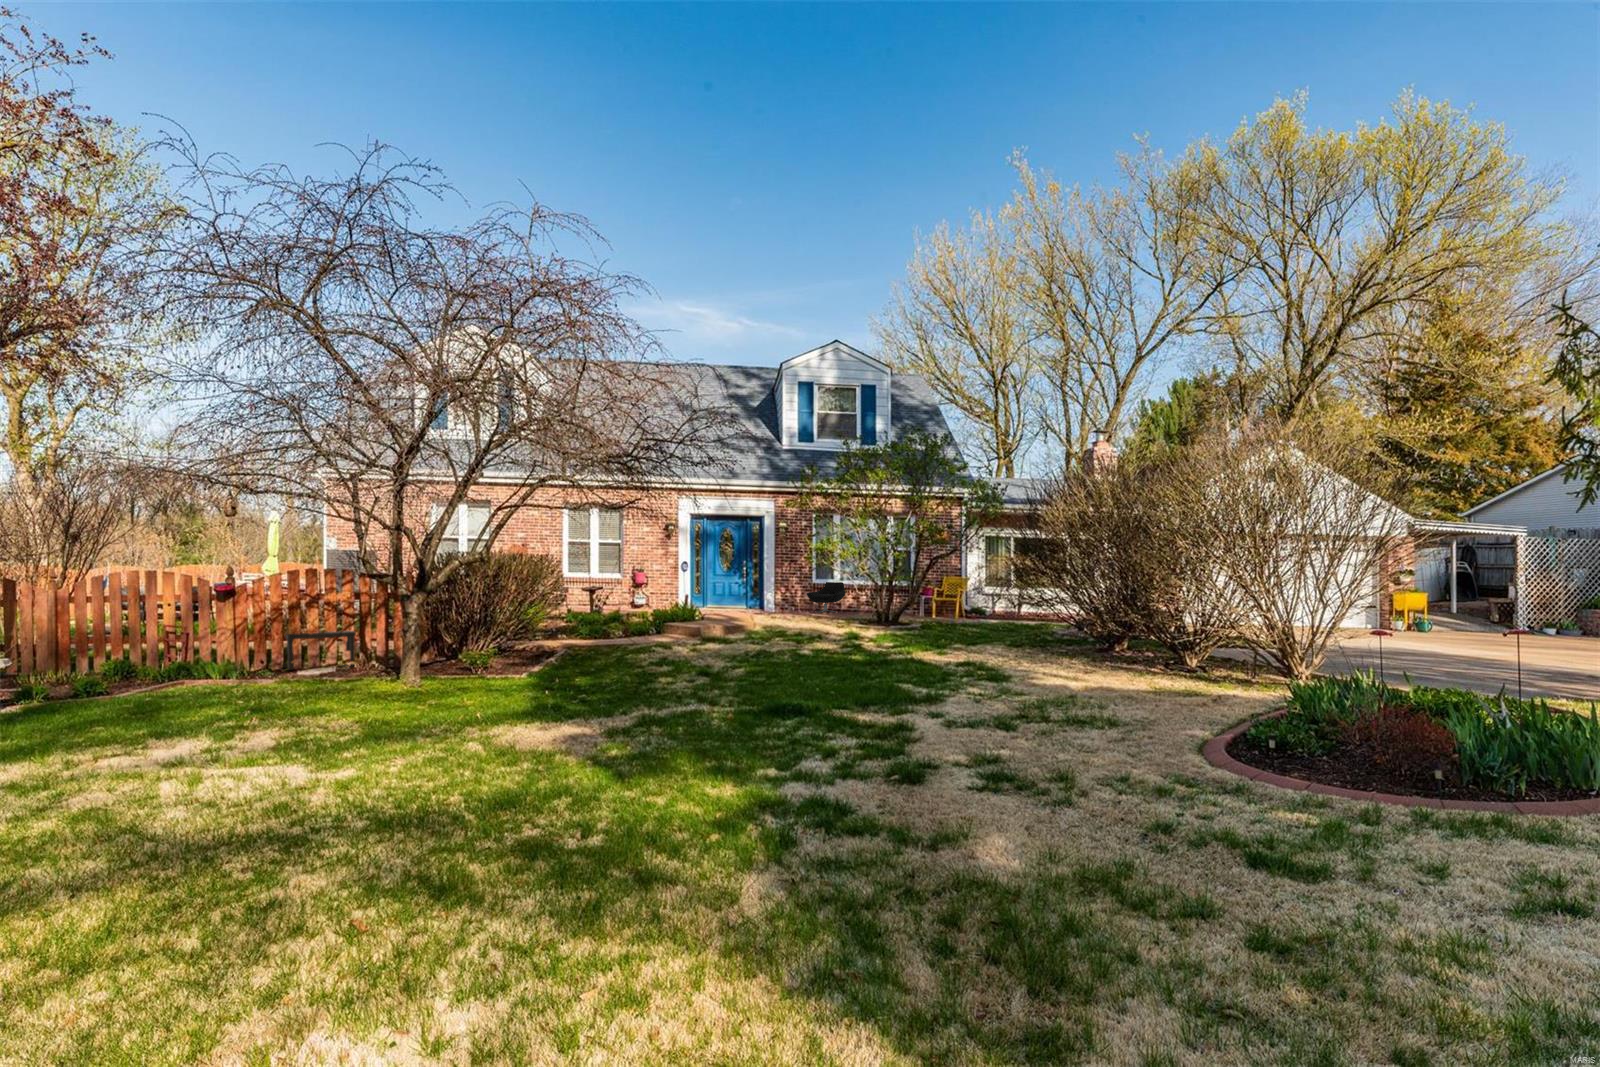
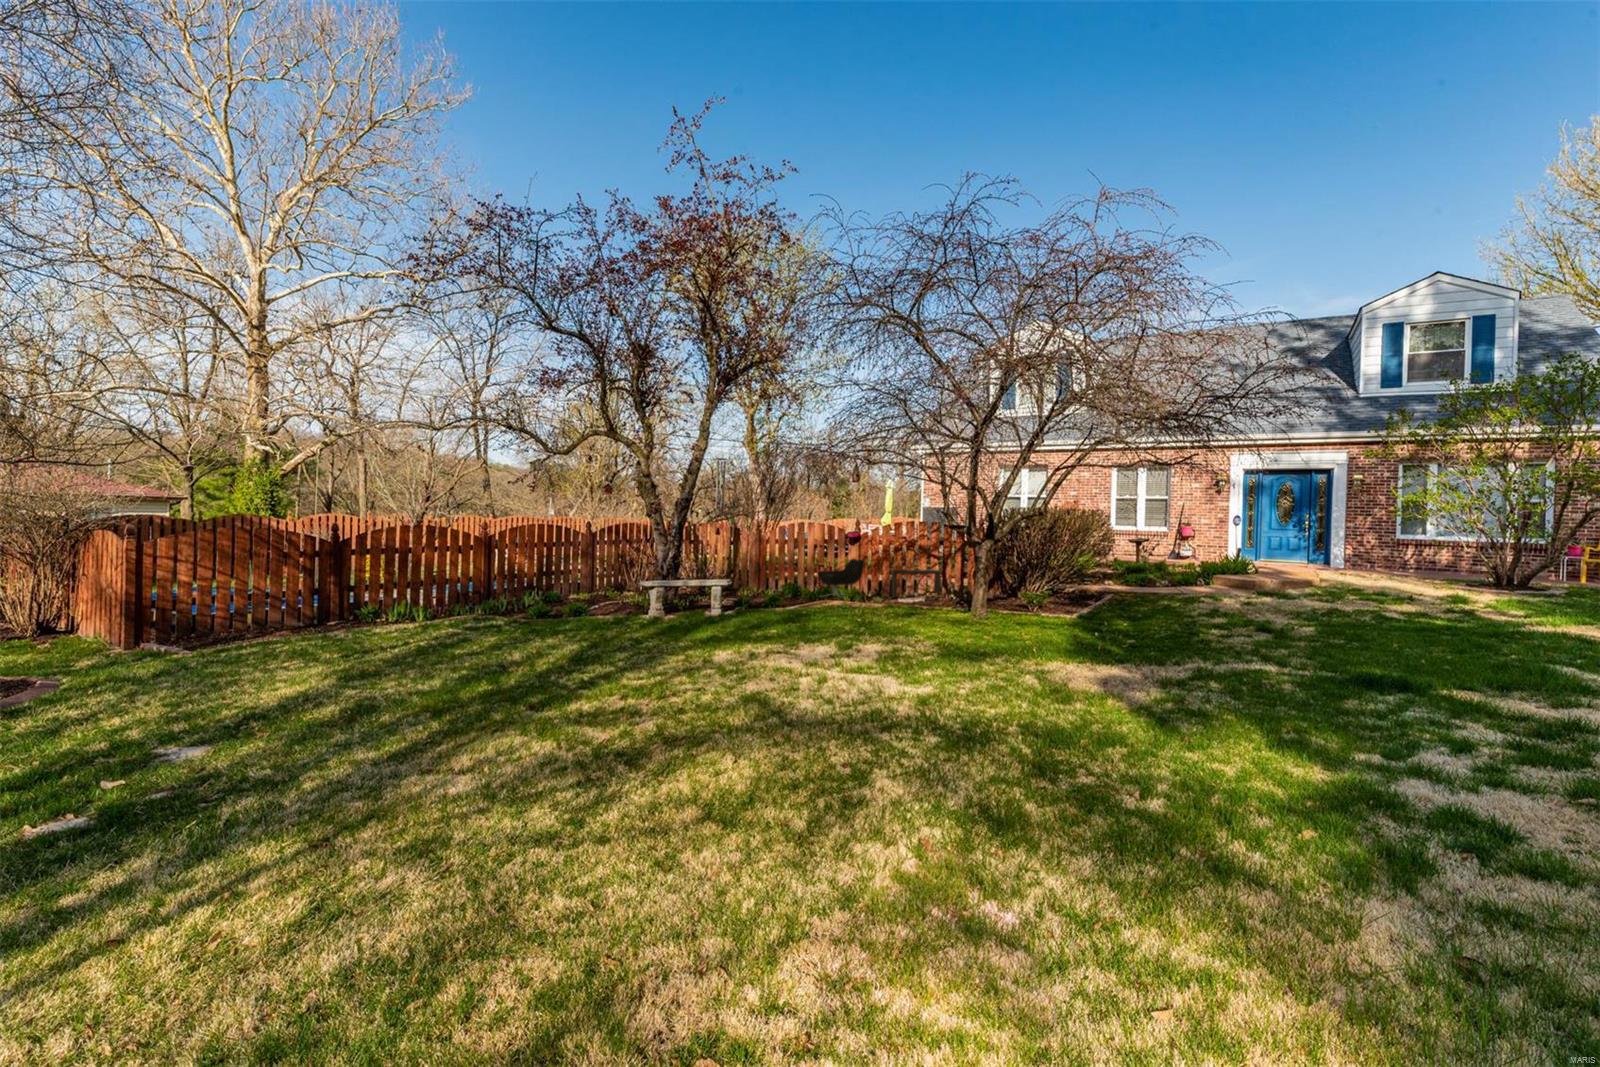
lounge chair: present [807,582,846,612] -> present [818,559,865,596]

